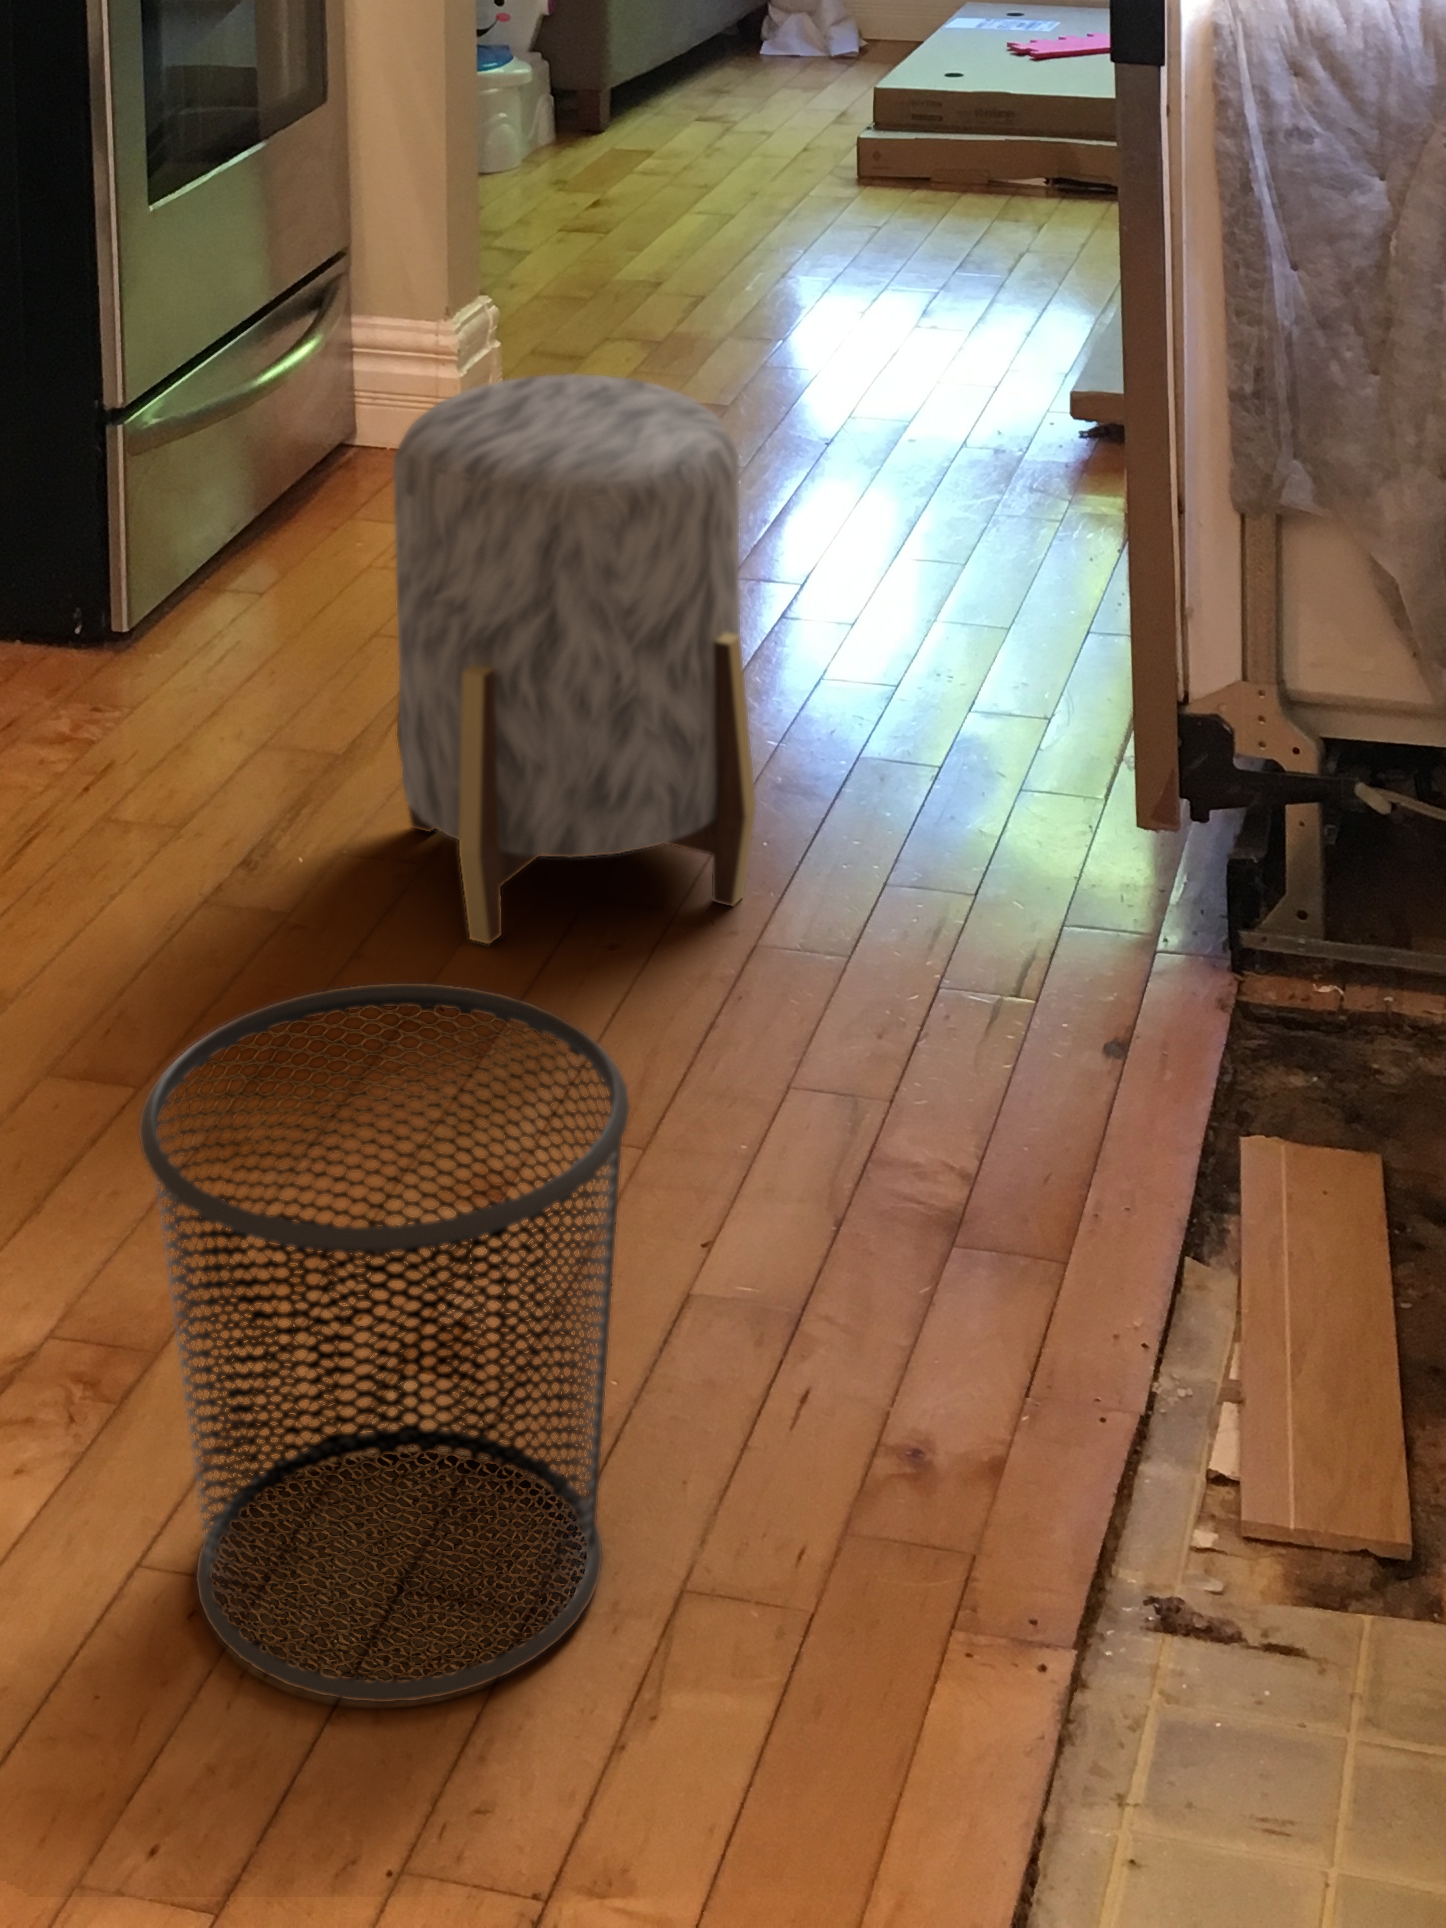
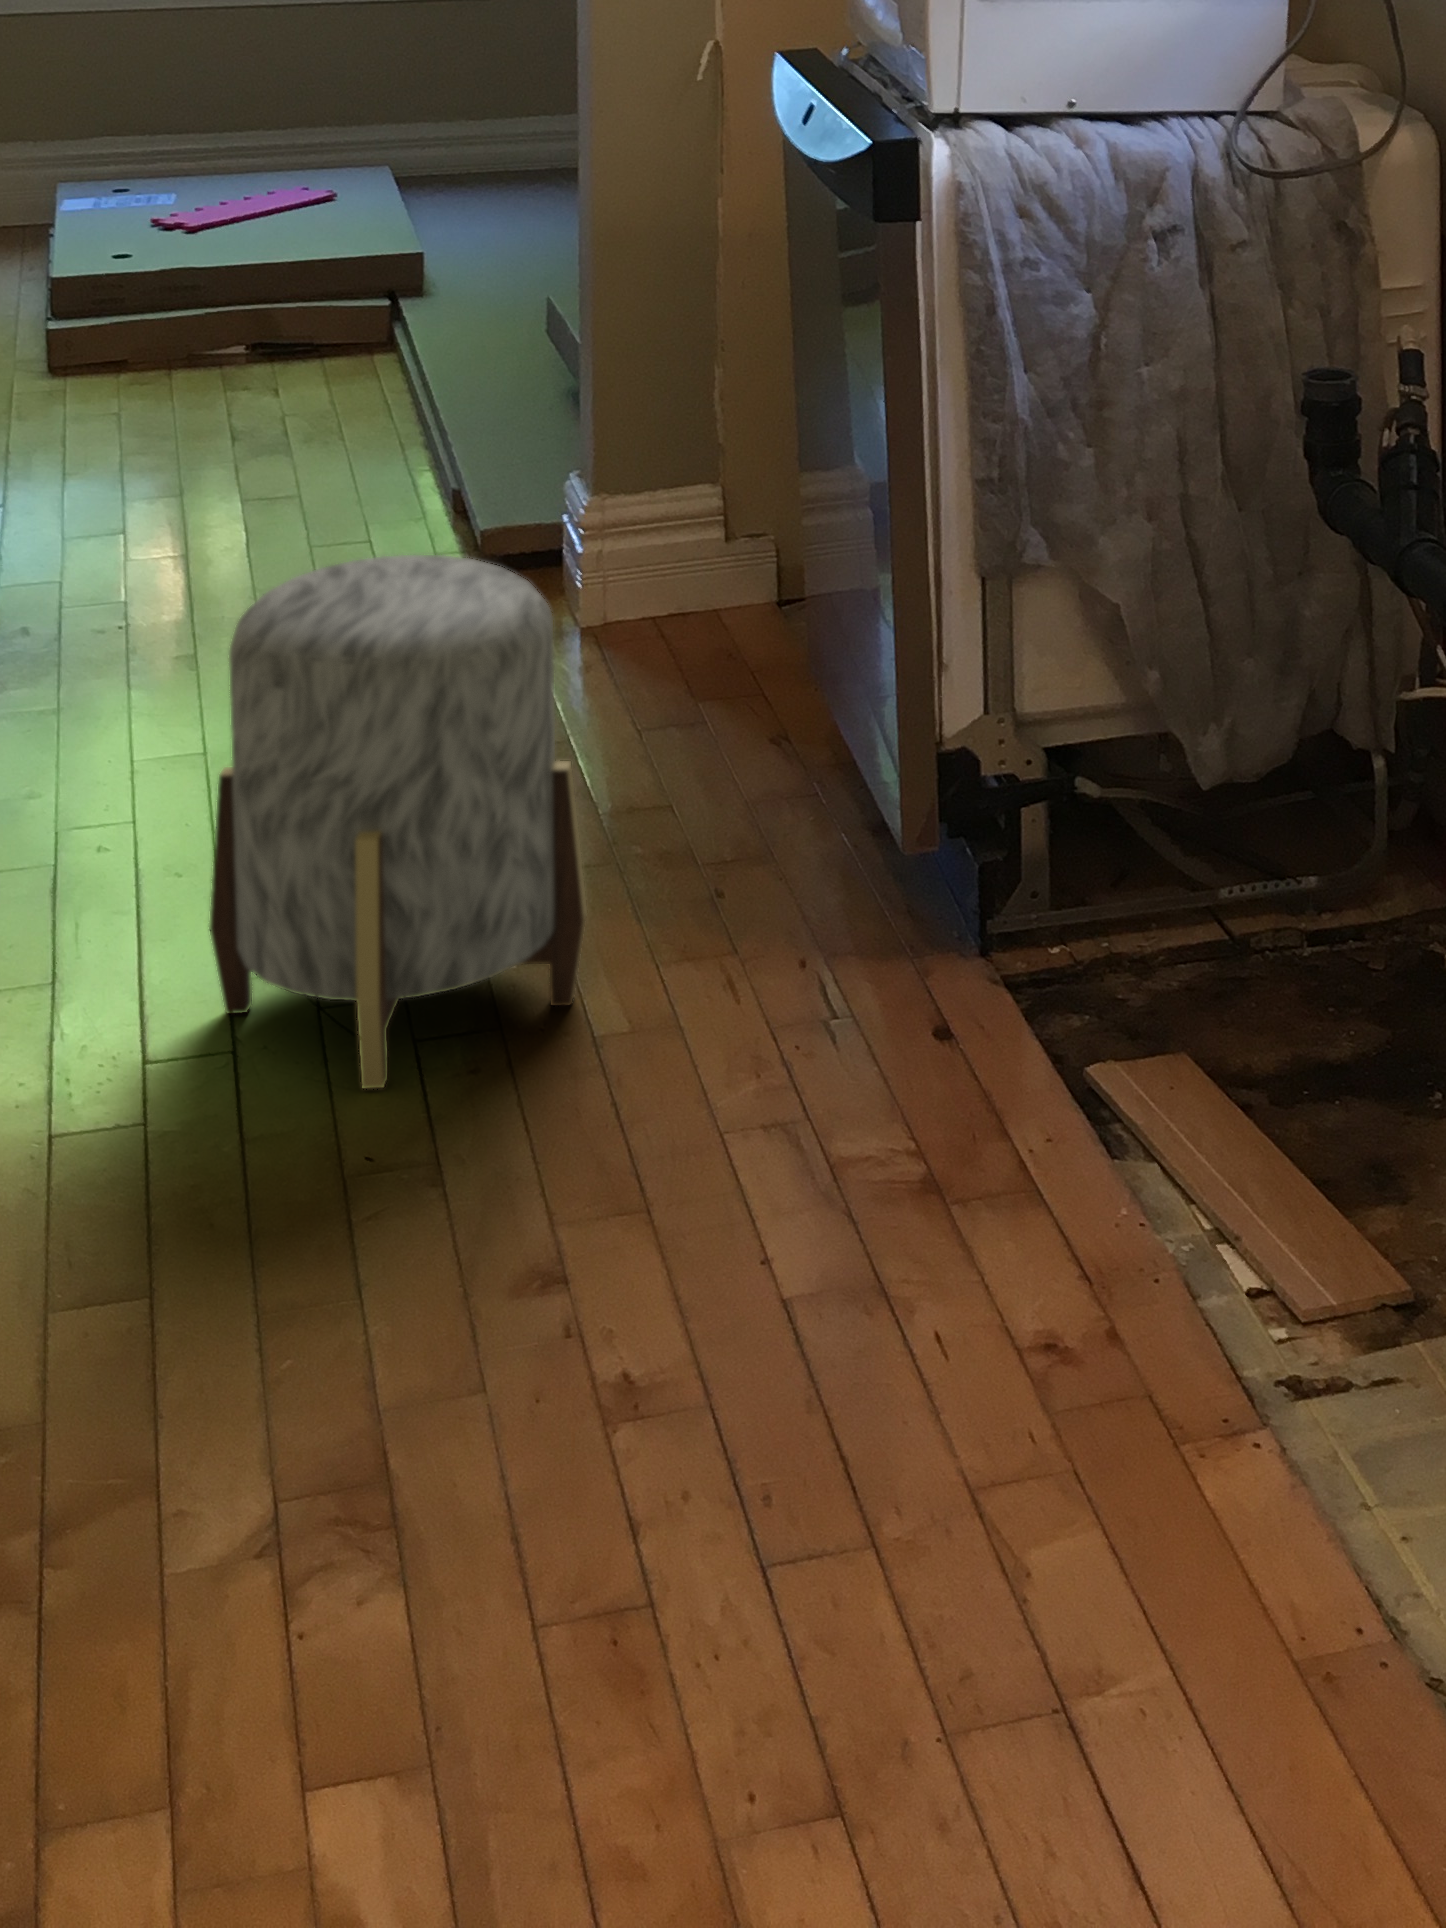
trash can: present [139,983,629,1702] -> none [495,1053,918,1672]

